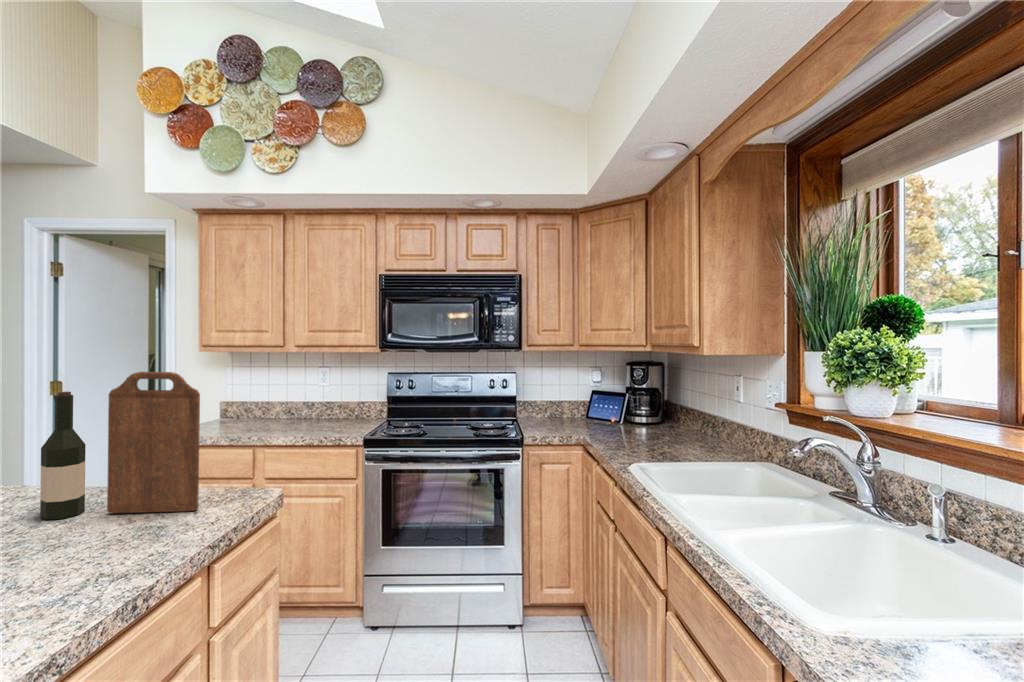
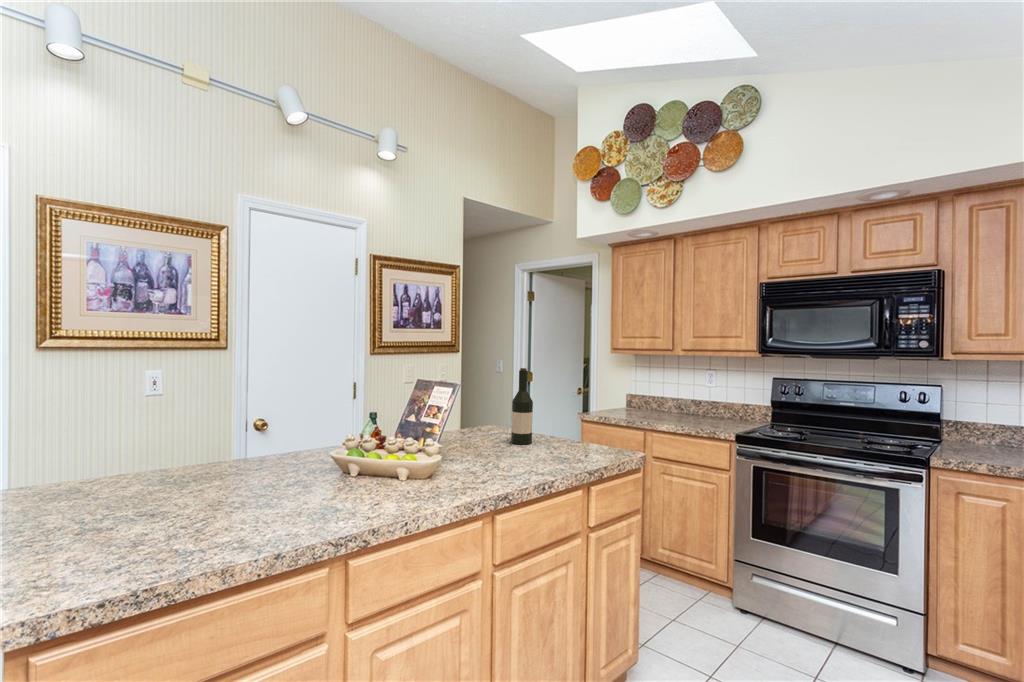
cutting board: present [107,372,200,513] -> none [542,357,592,453]

